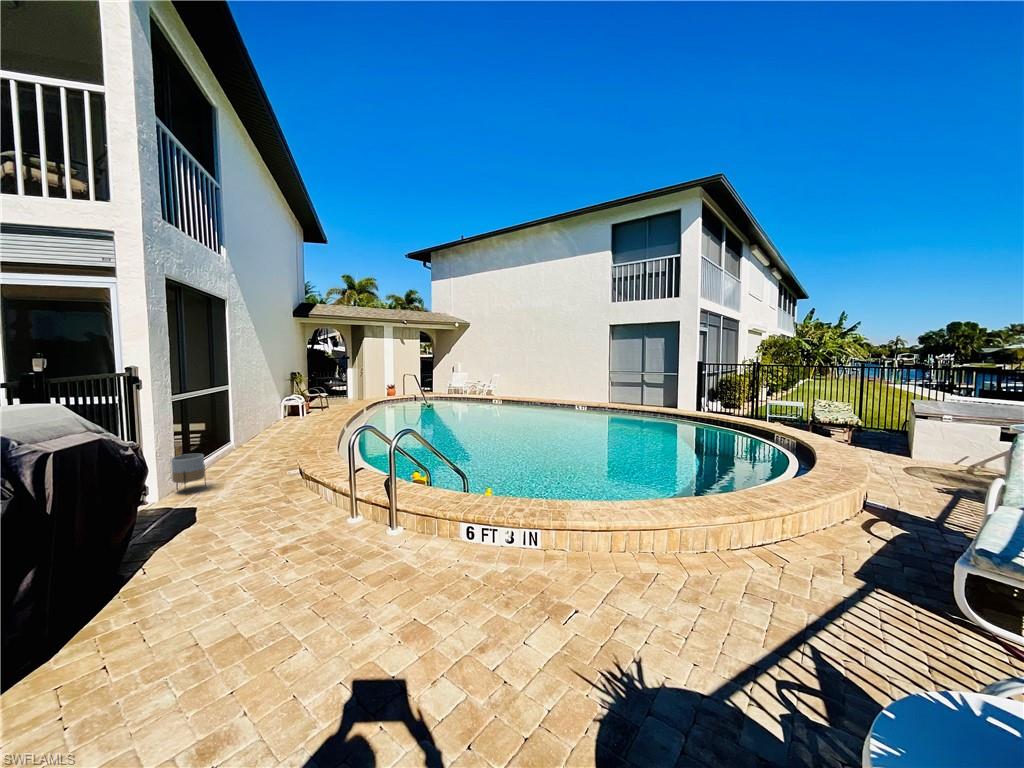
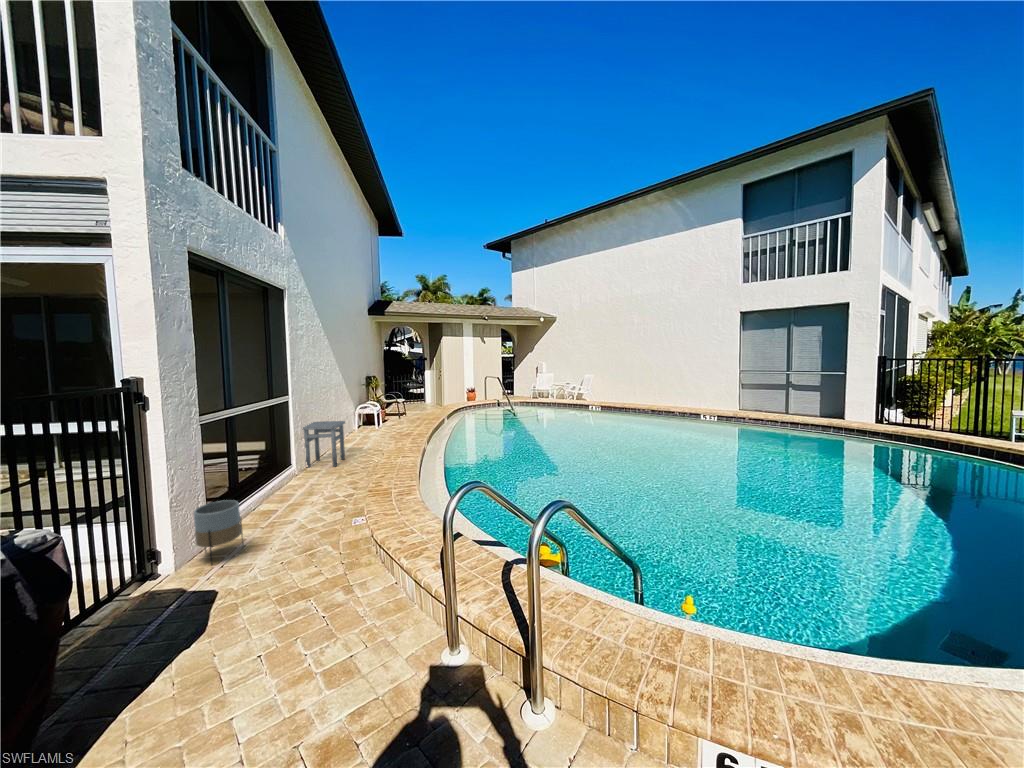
side table: none [237,407,275,445] -> present [303,421,345,468]

